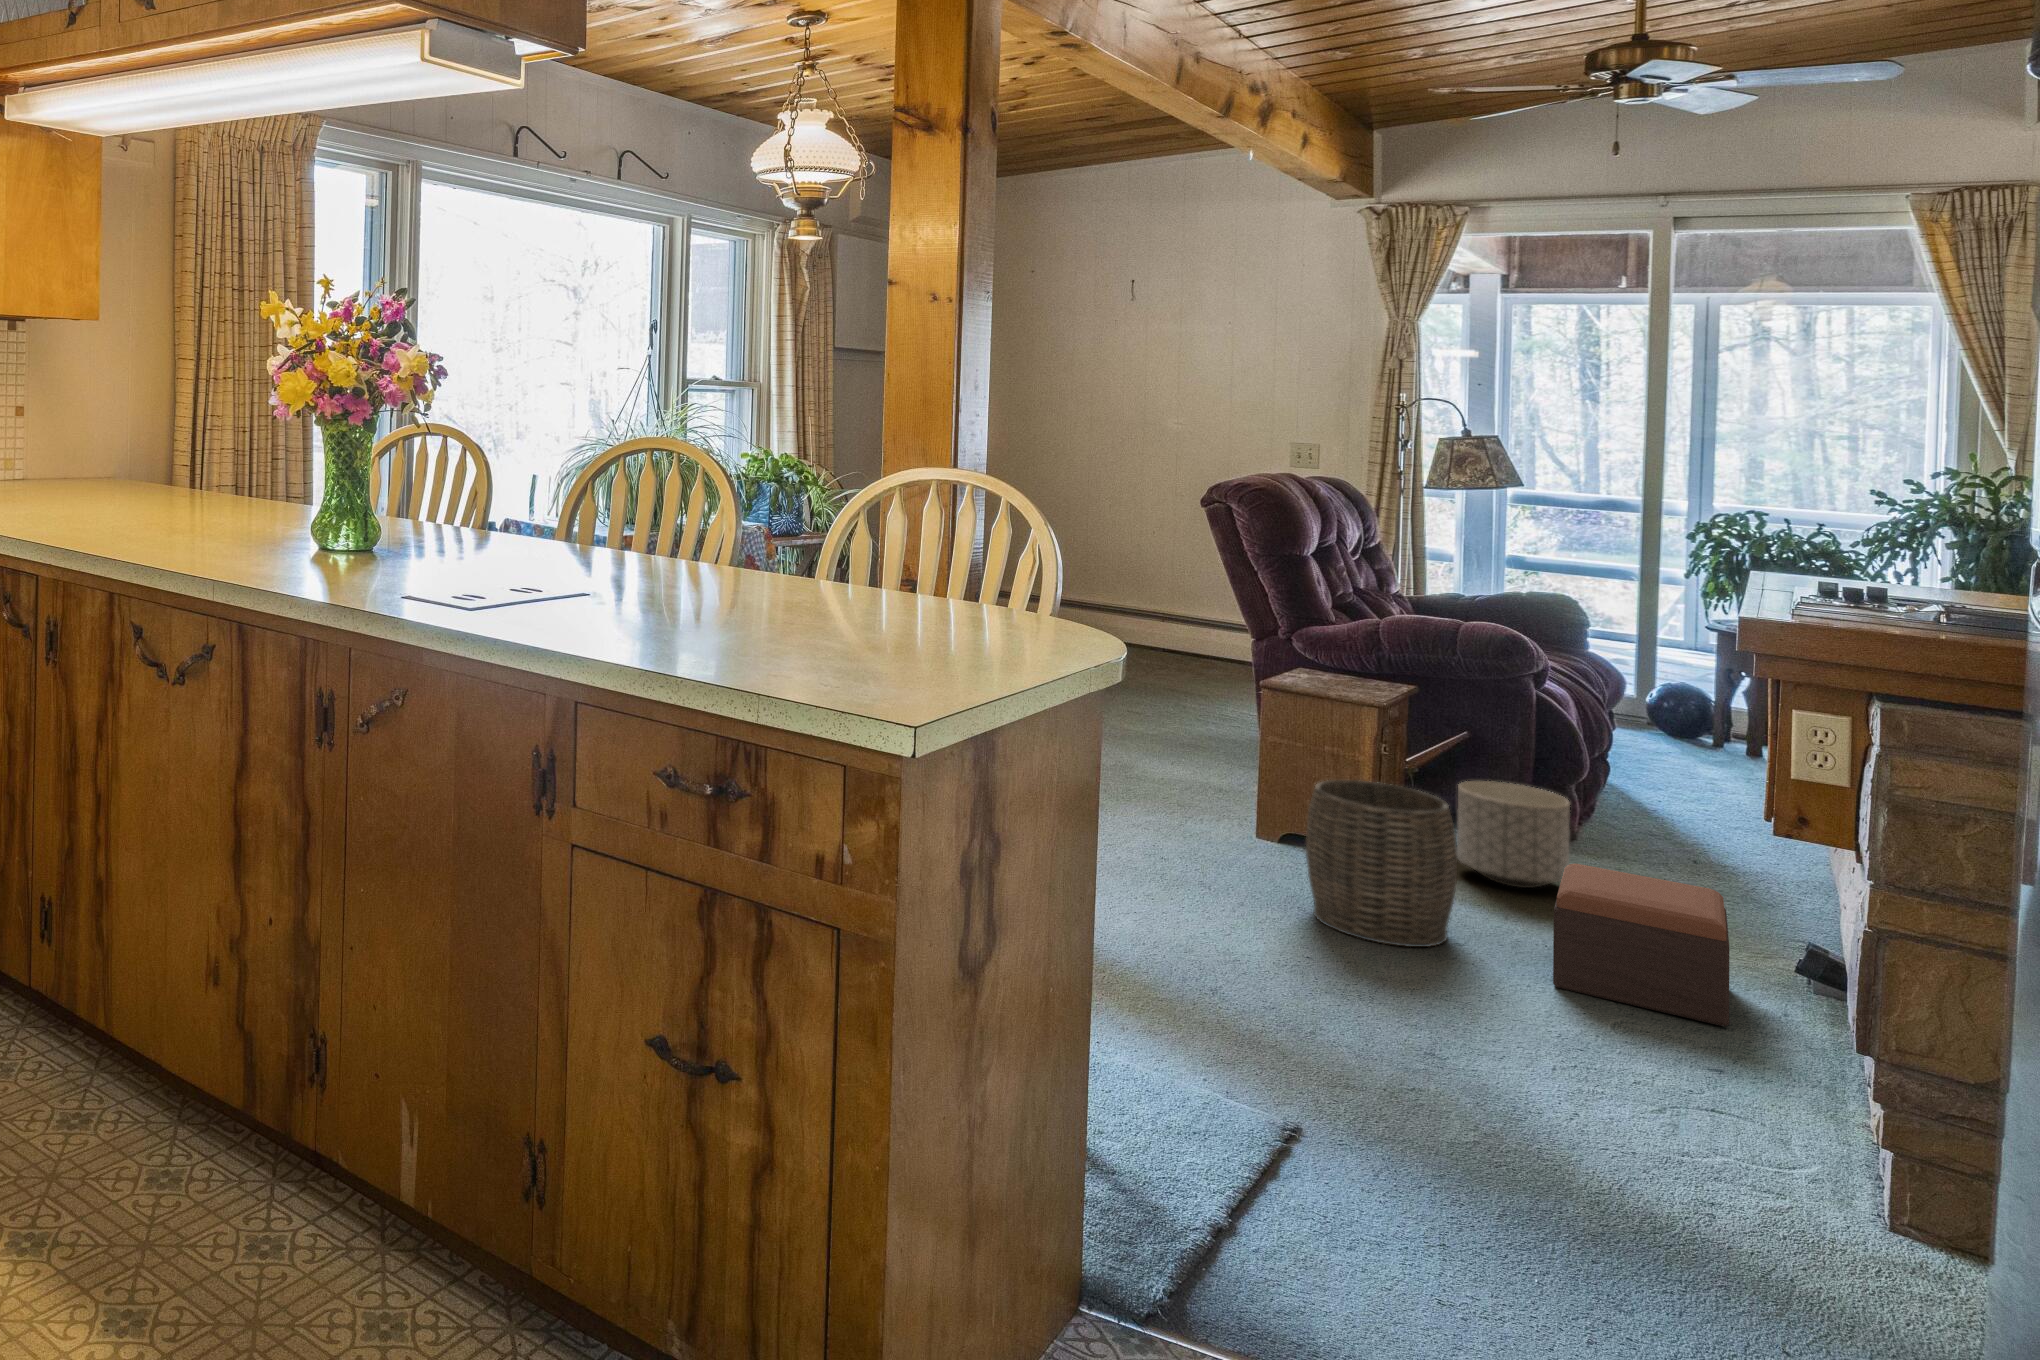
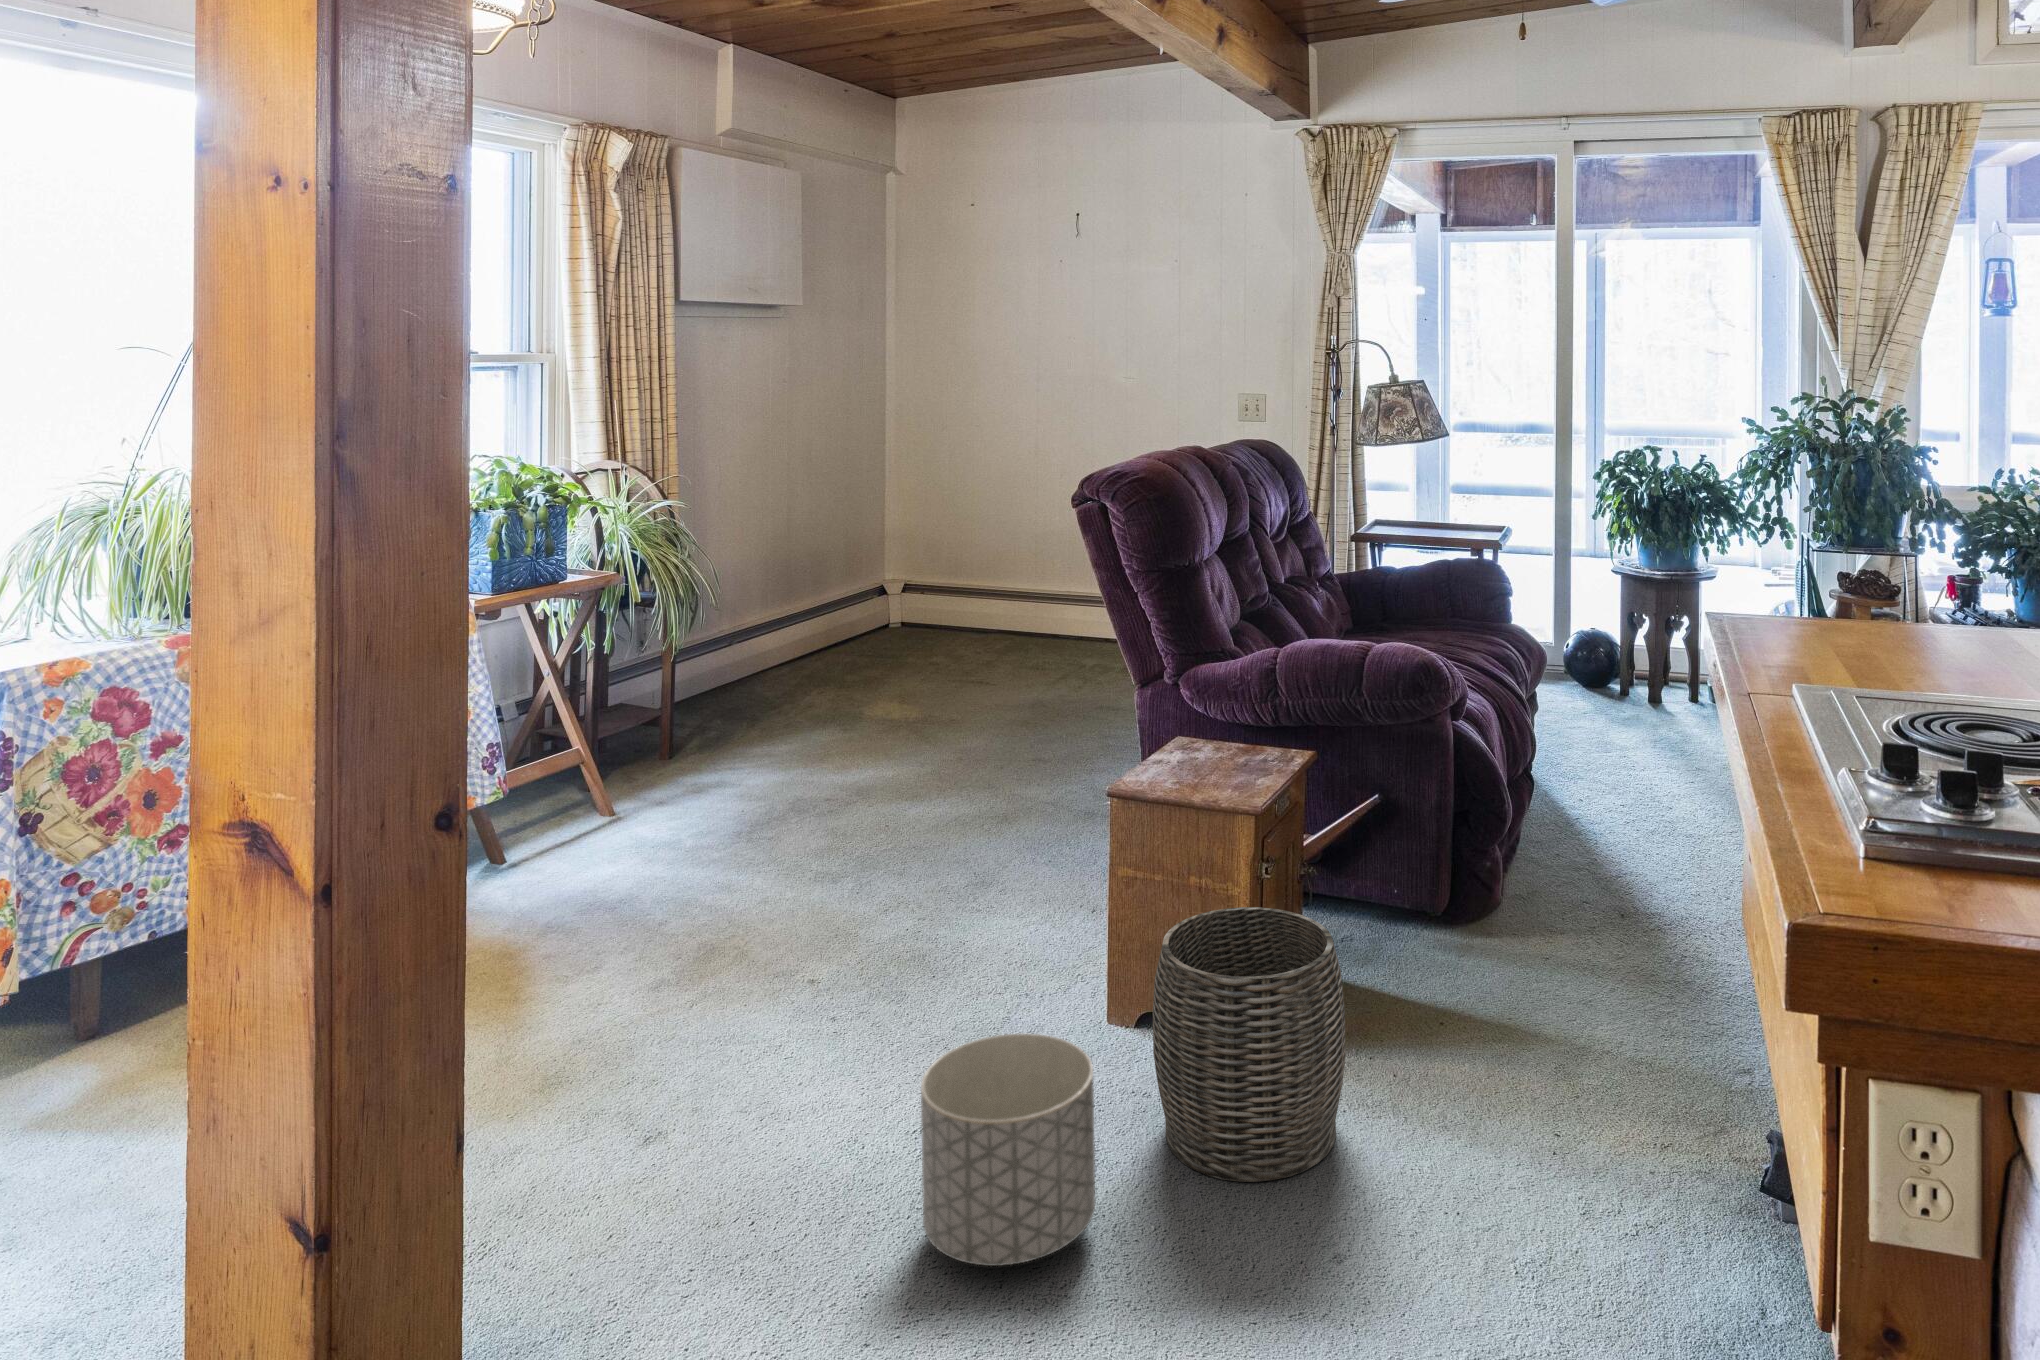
planter: present [1457,781,1570,888] -> present [921,1034,1095,1266]
footstool: present [1553,864,1729,1027] -> none [1459,994,1669,1244]

